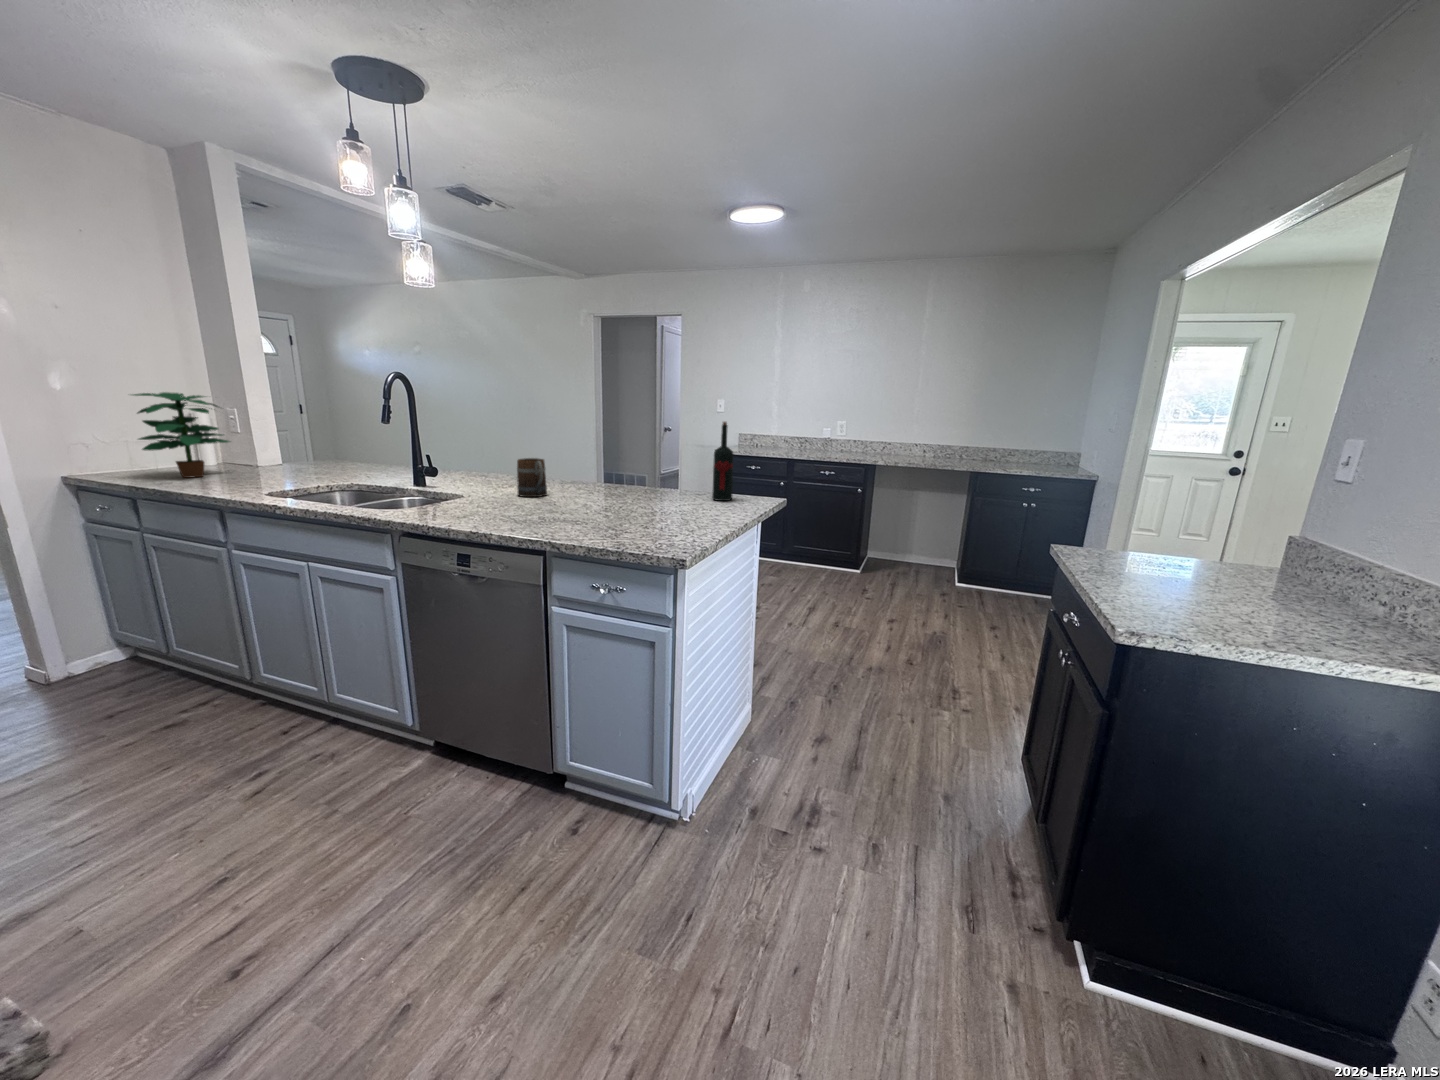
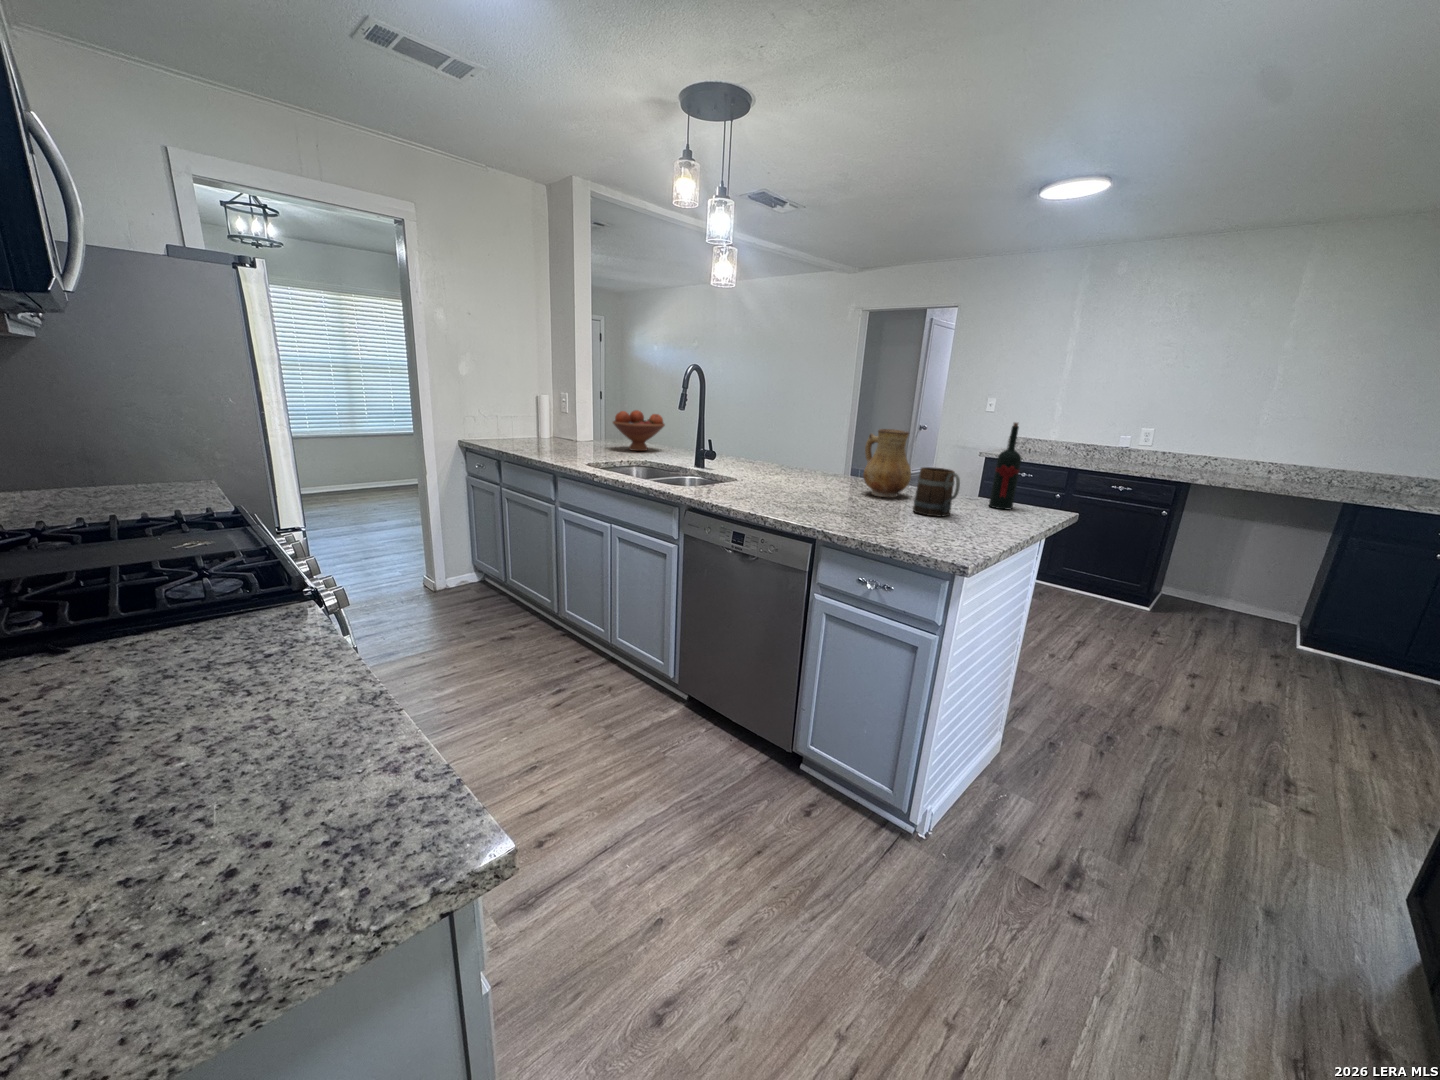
potted plant: present [134,392,230,478] -> none [501,377,561,446]
fruit bowl: none [306,427,378,473] -> present [613,410,665,451]
ceramic pitcher: none [595,433,641,500] -> present [863,429,911,497]
mug: present [517,458,547,497] -> present [913,467,960,517]

